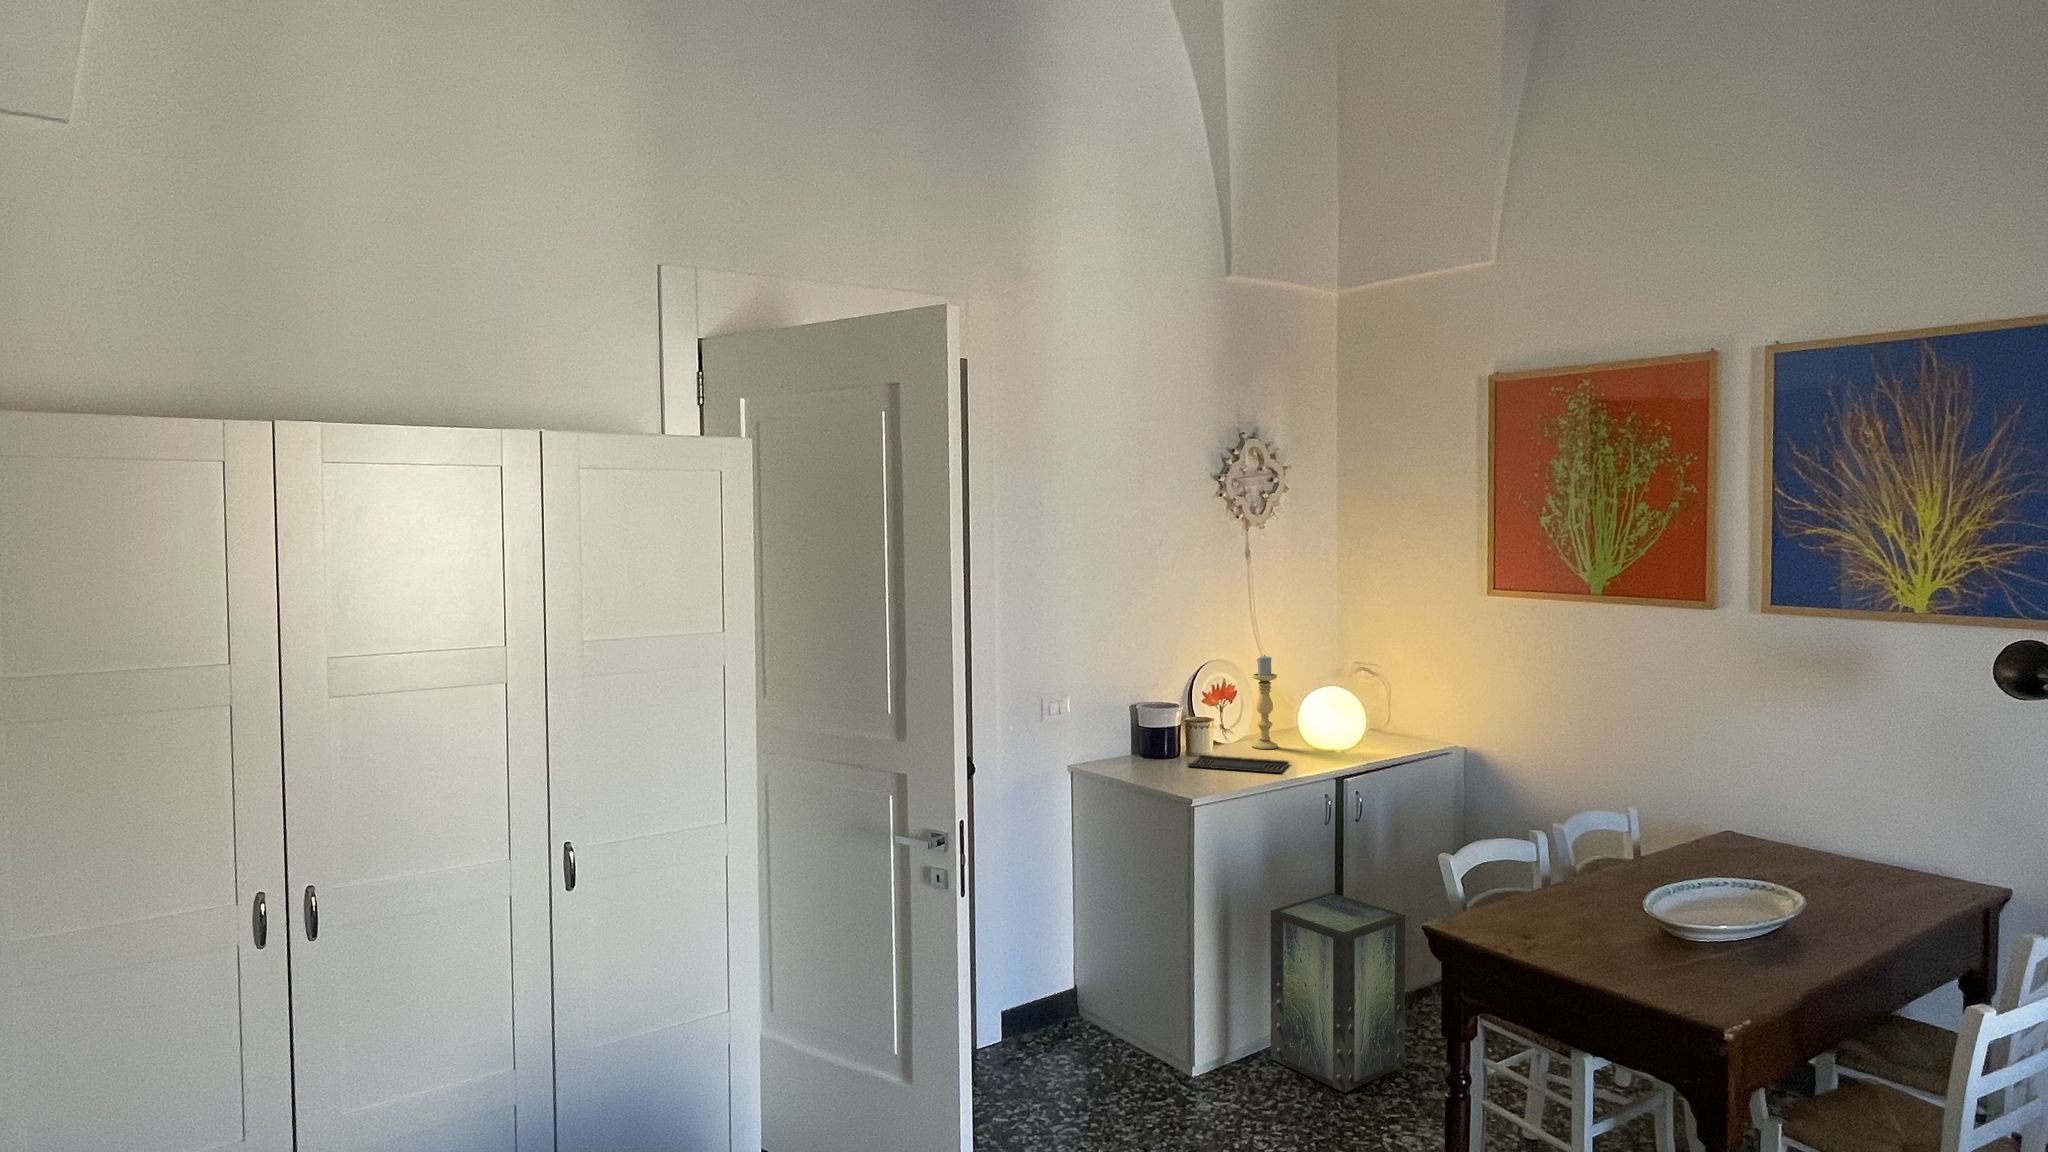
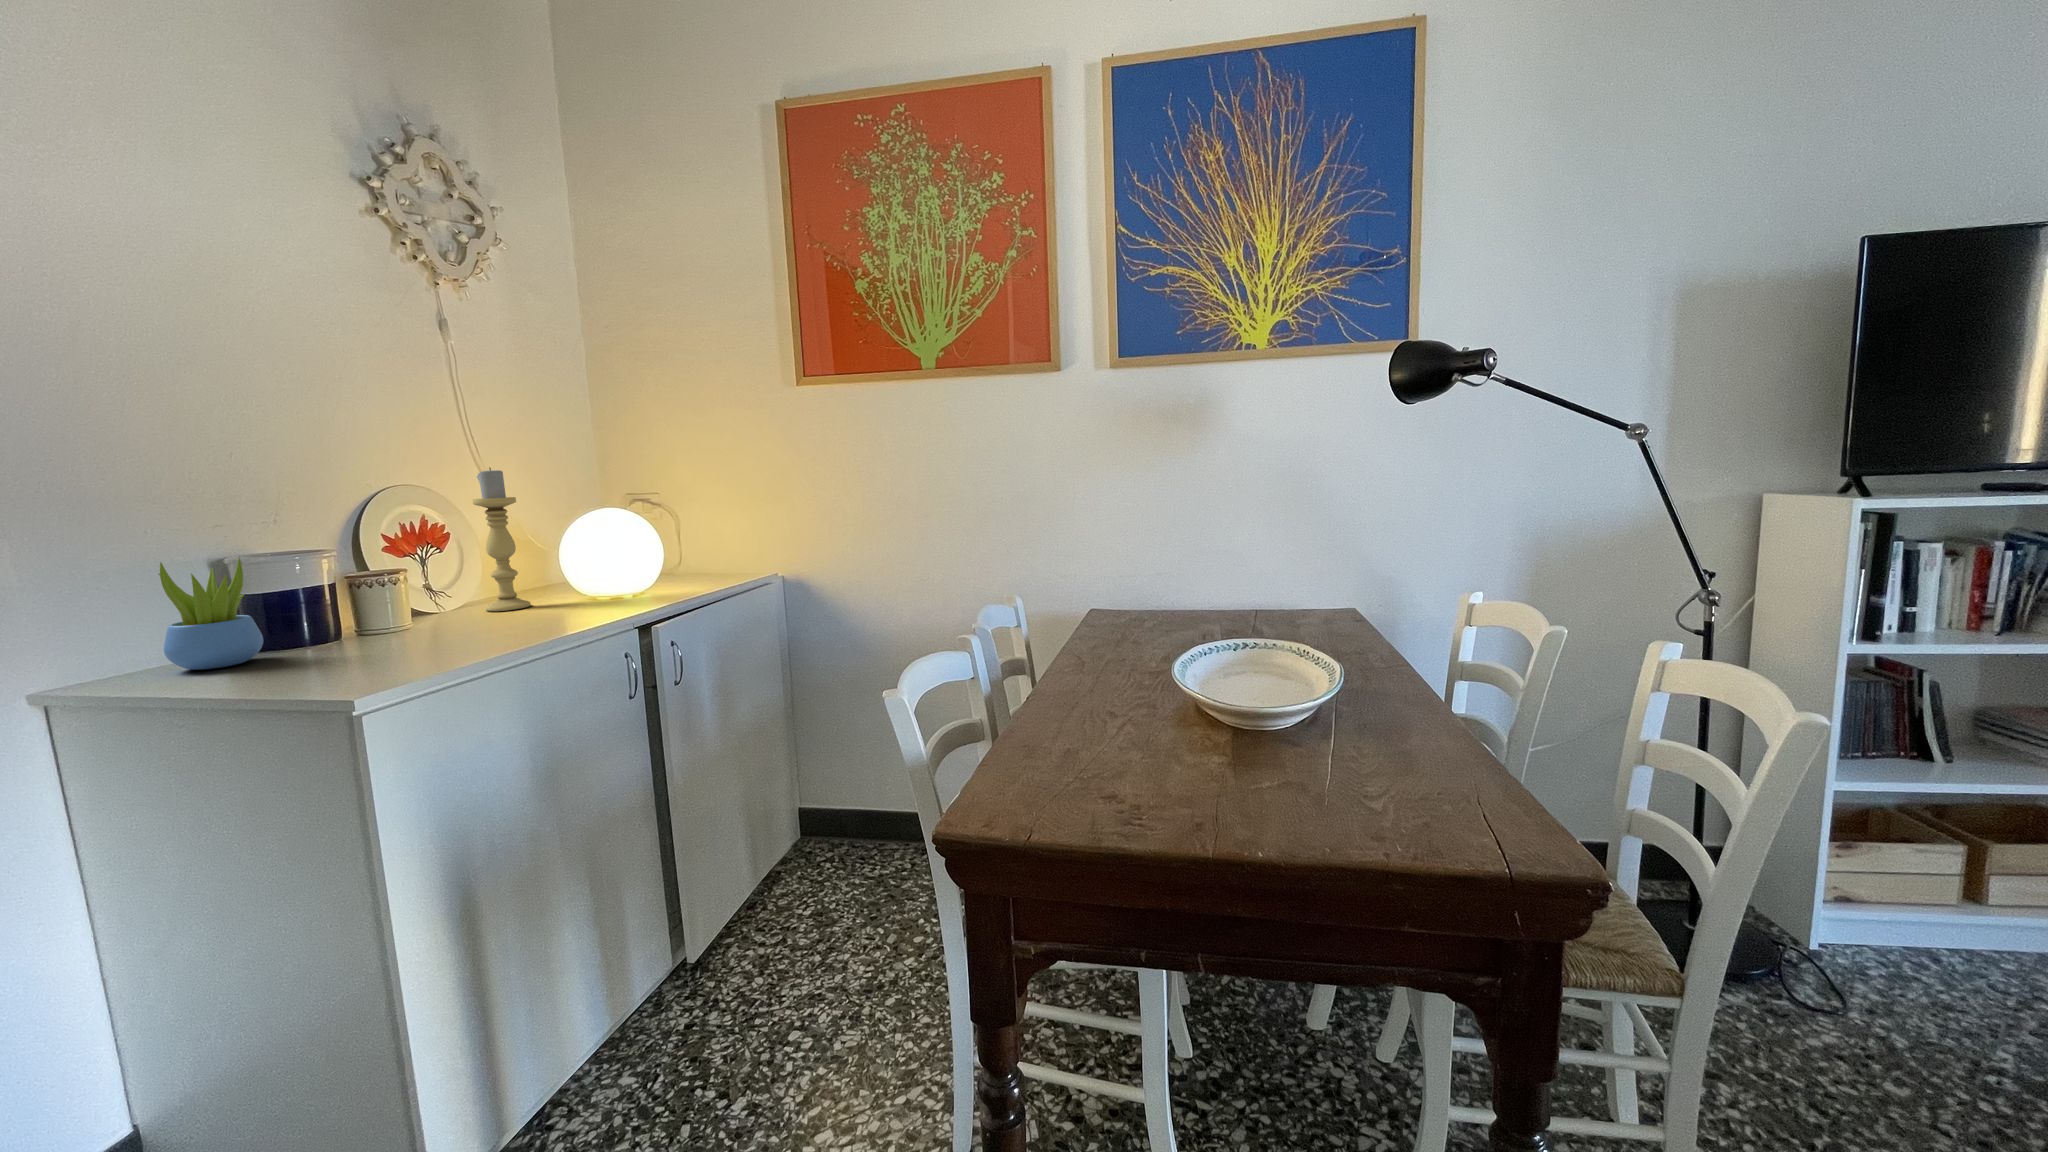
succulent plant: none [1117,709,1153,764] -> present [159,557,263,670]
tray: present [1188,755,1289,773] -> none [348,615,556,652]
storage box: present [1271,893,1405,1093] -> none [554,797,792,1107]

